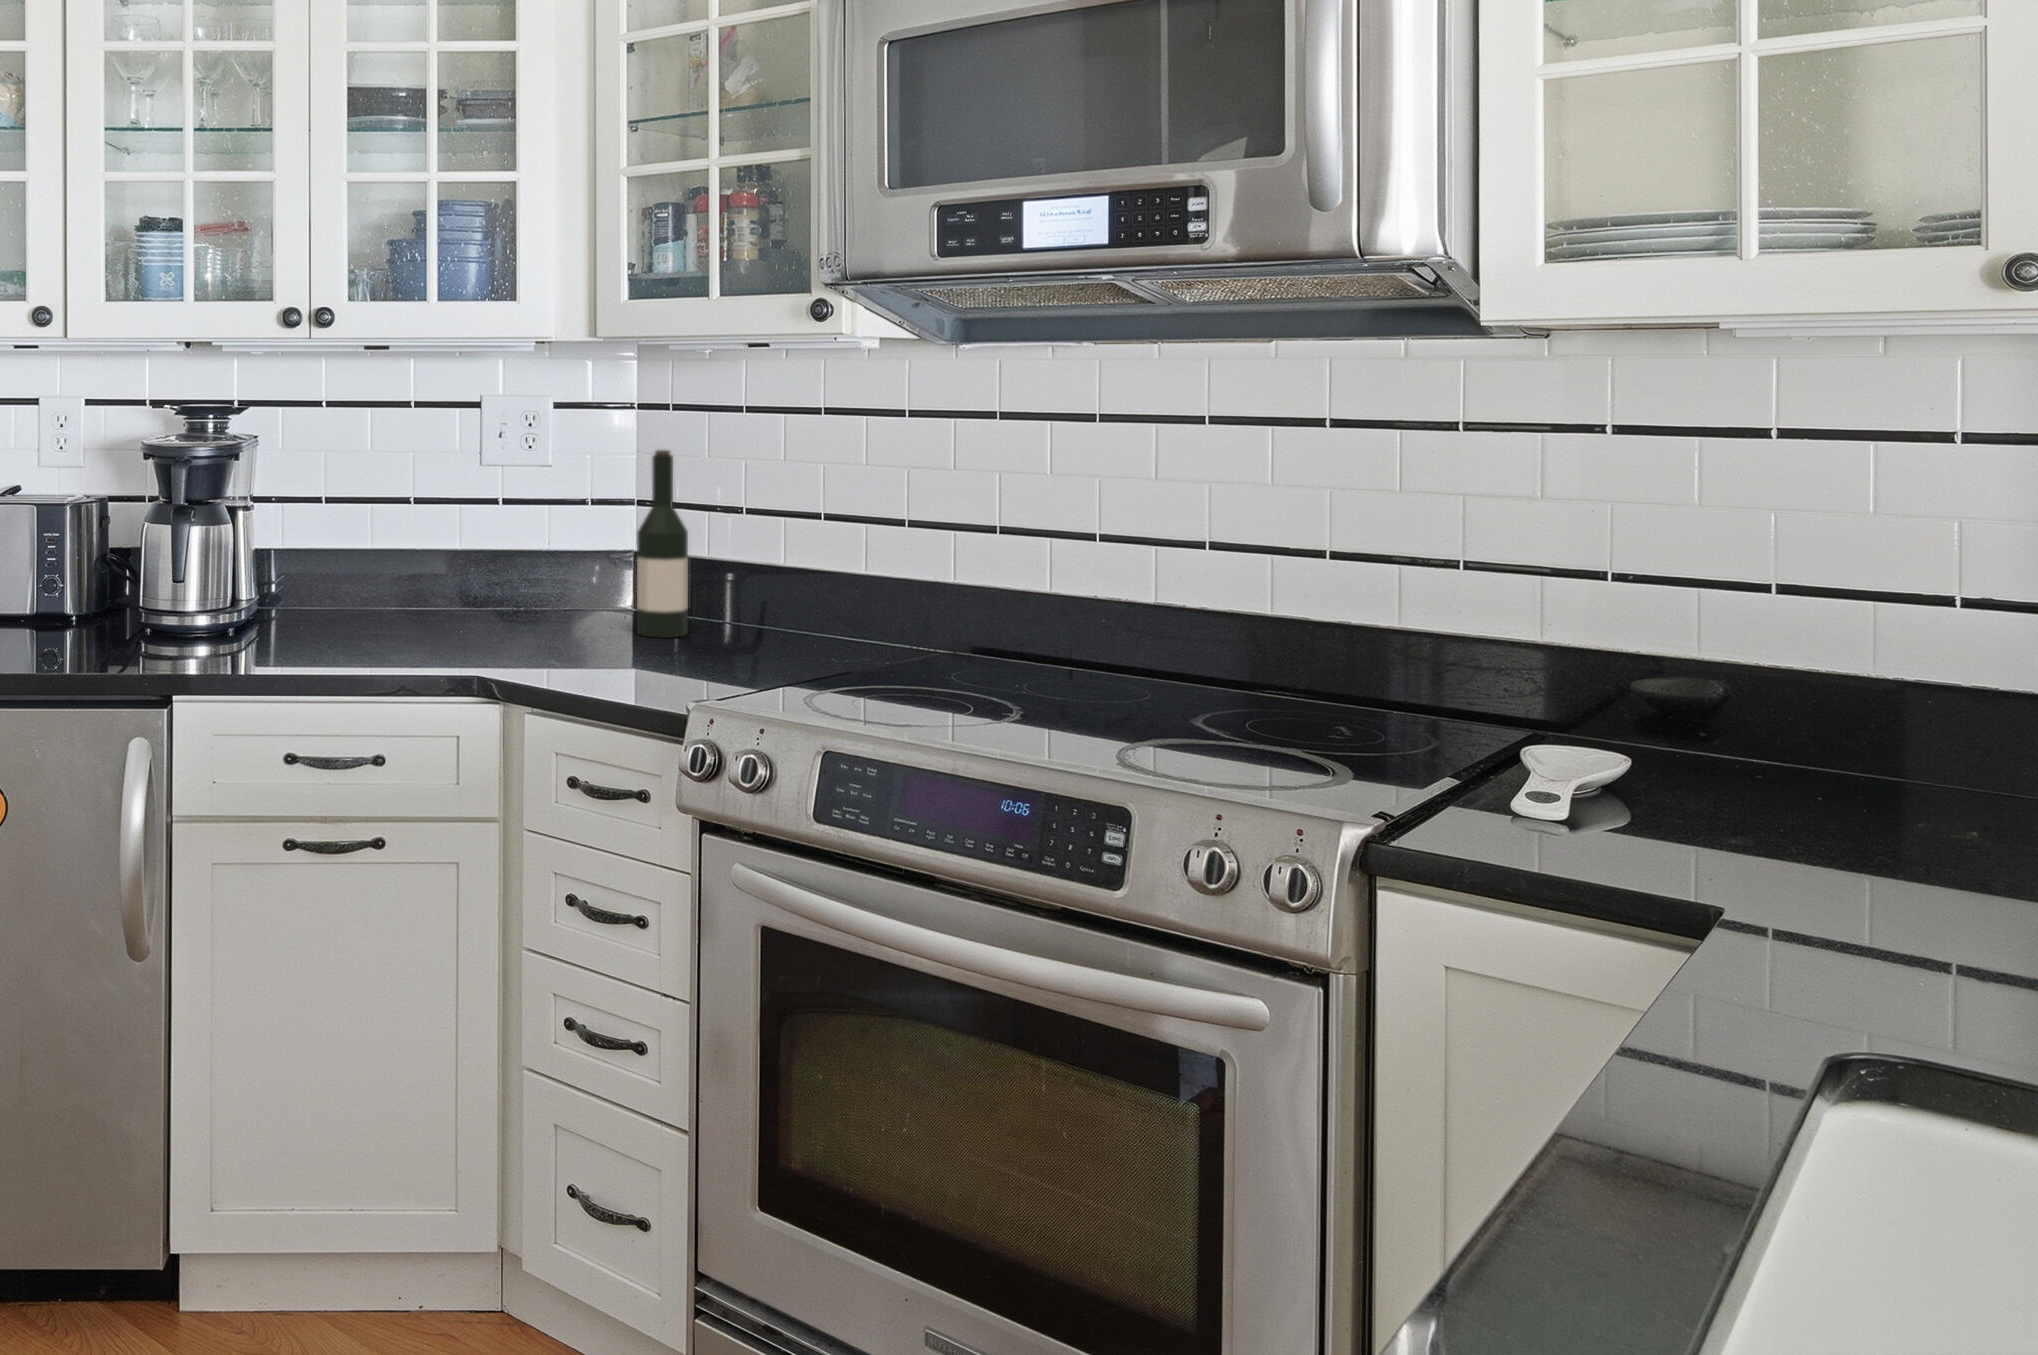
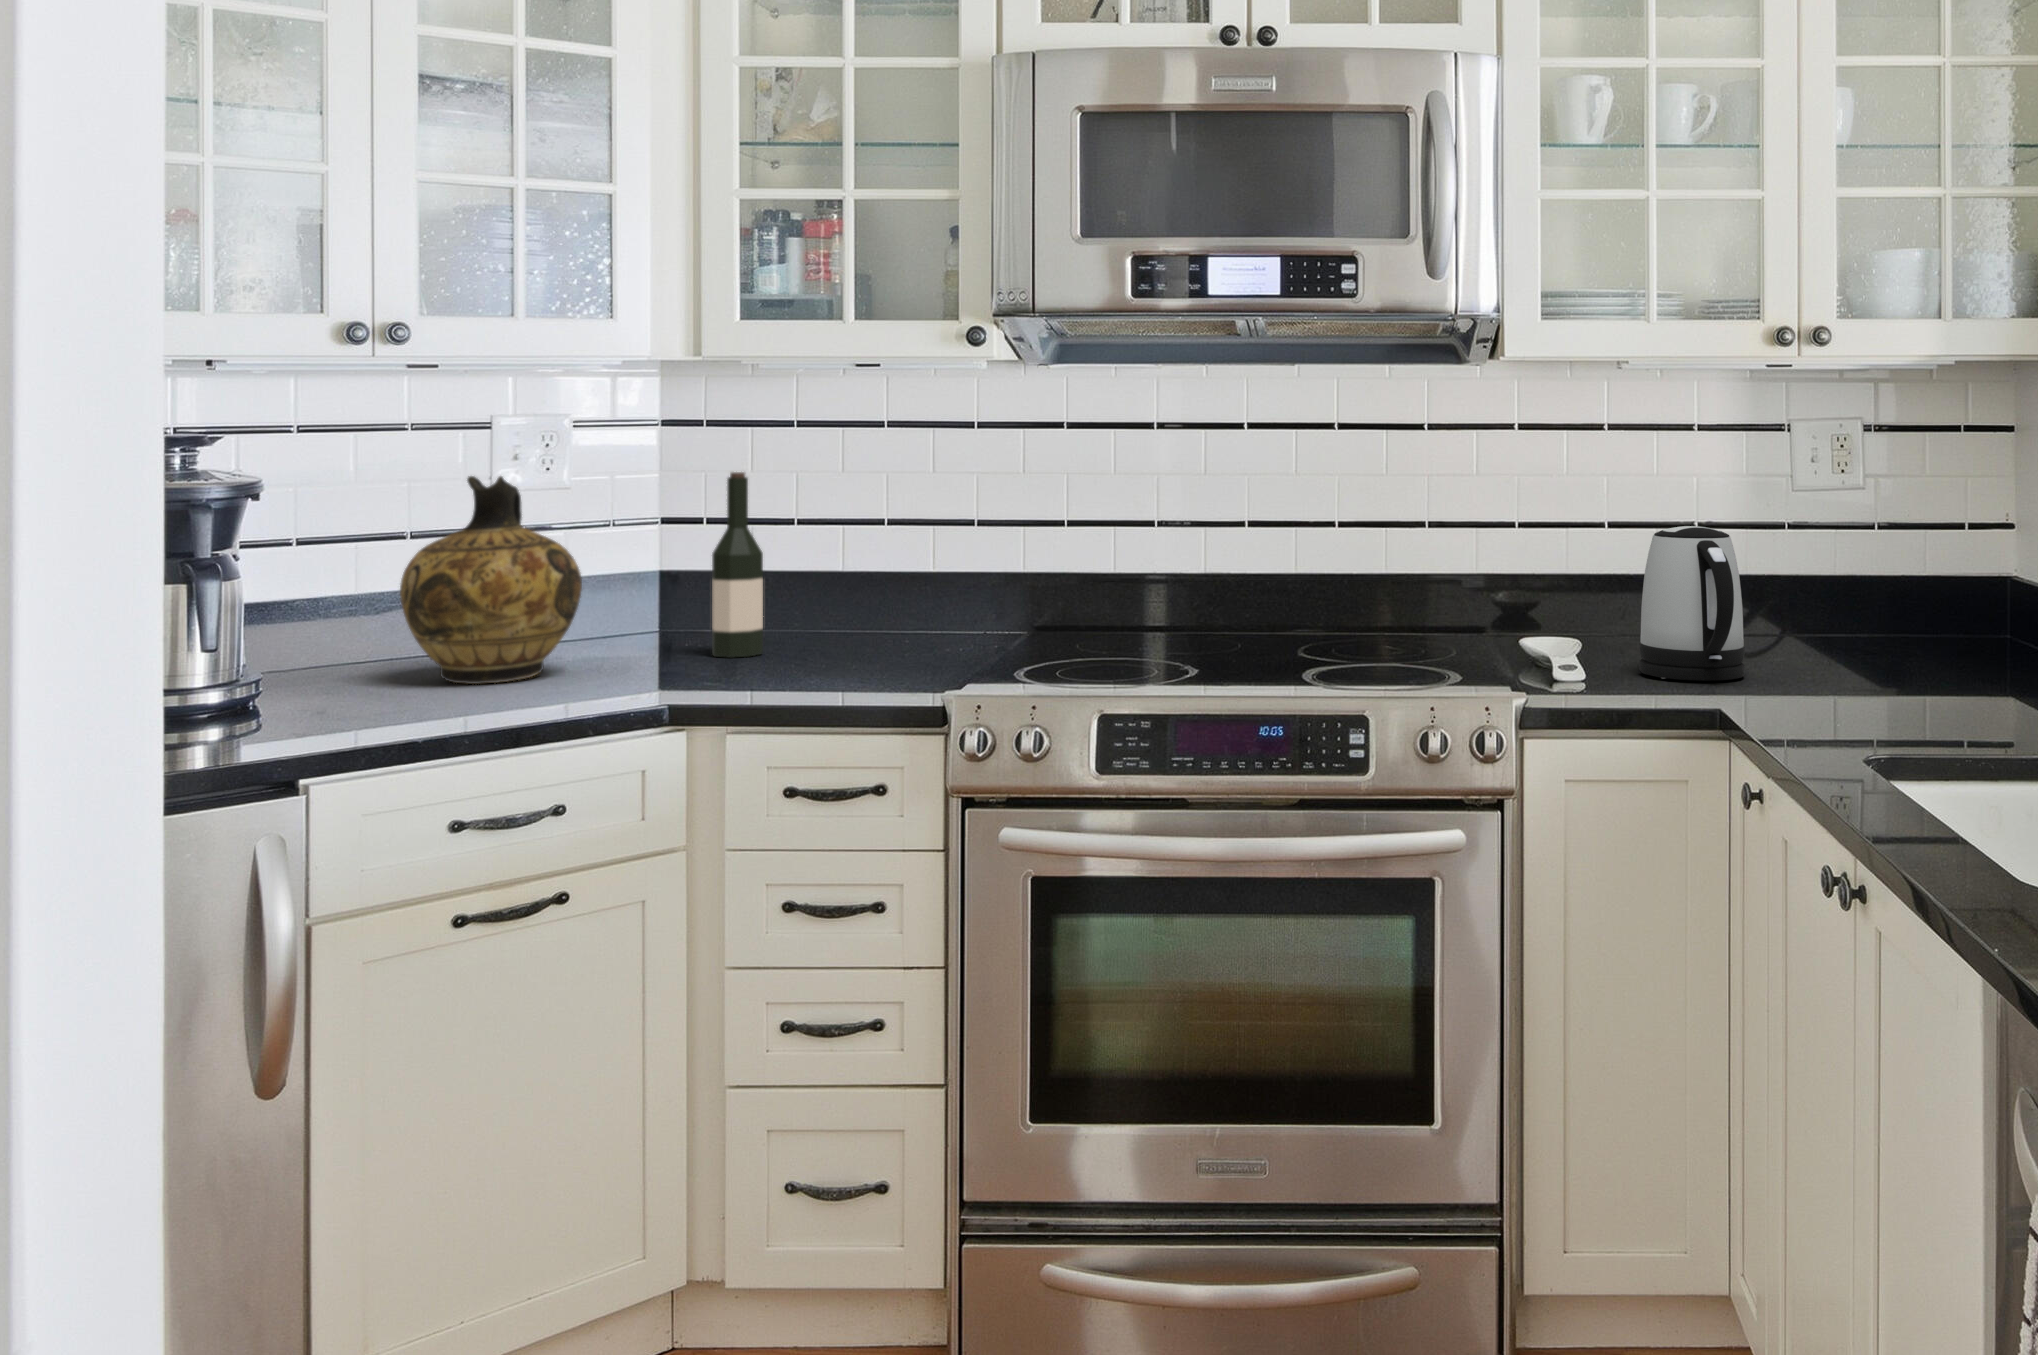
ceramic jug: none [351,448,500,636] -> present [400,476,582,684]
kettle: none [1682,593,1894,861] -> present [1639,526,1745,681]

